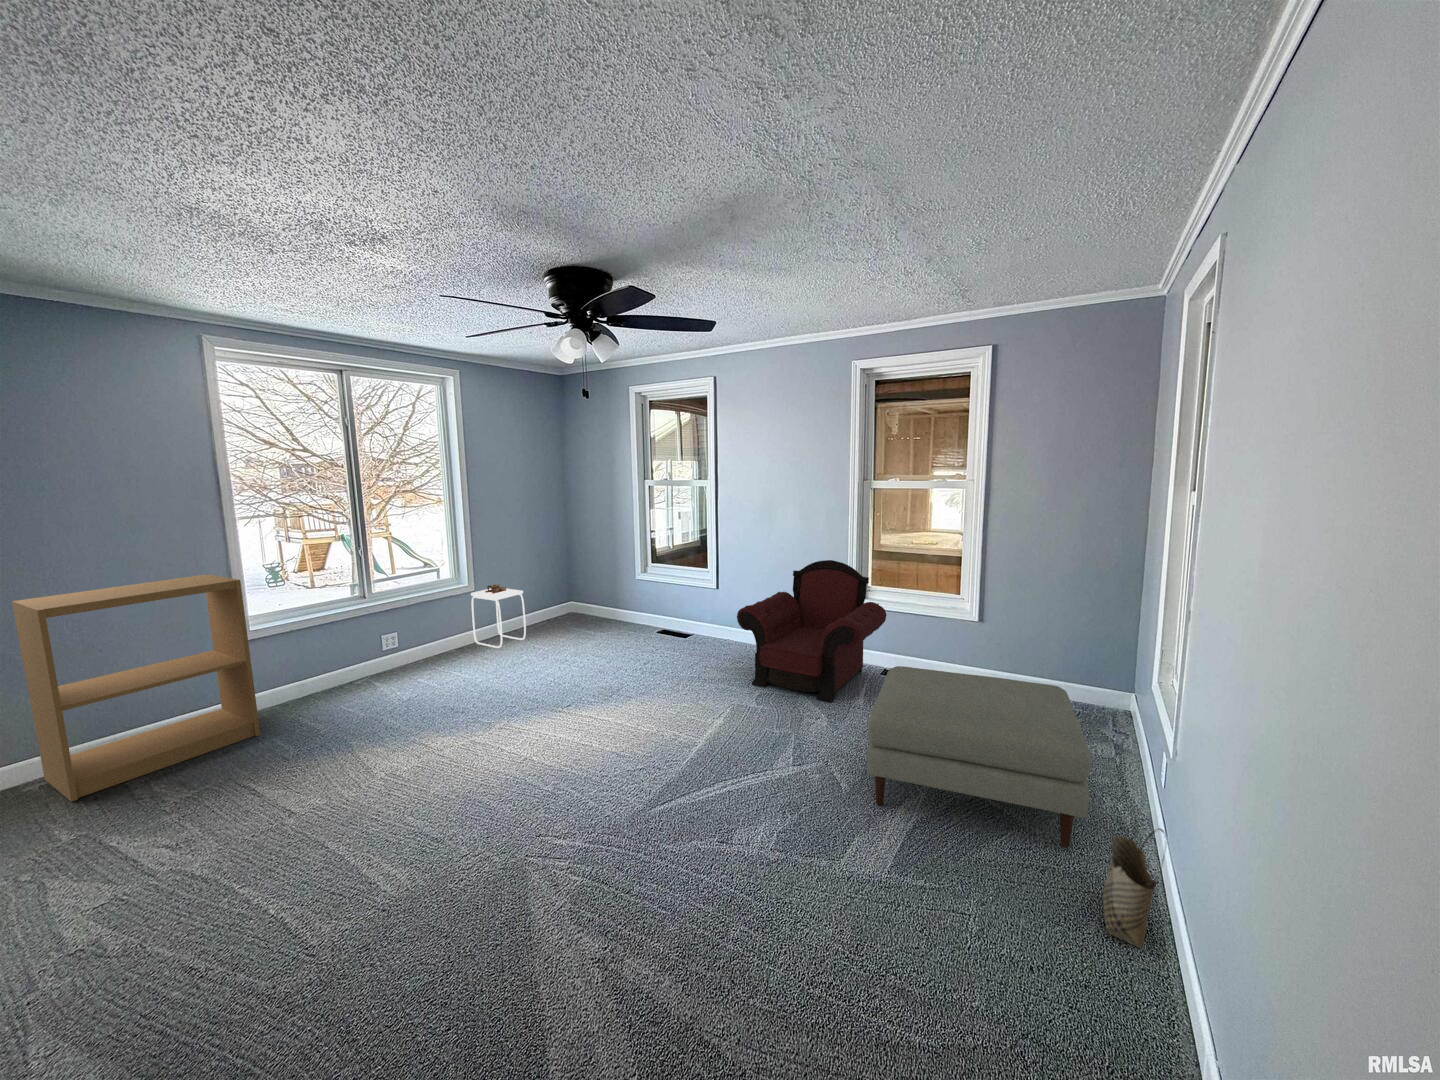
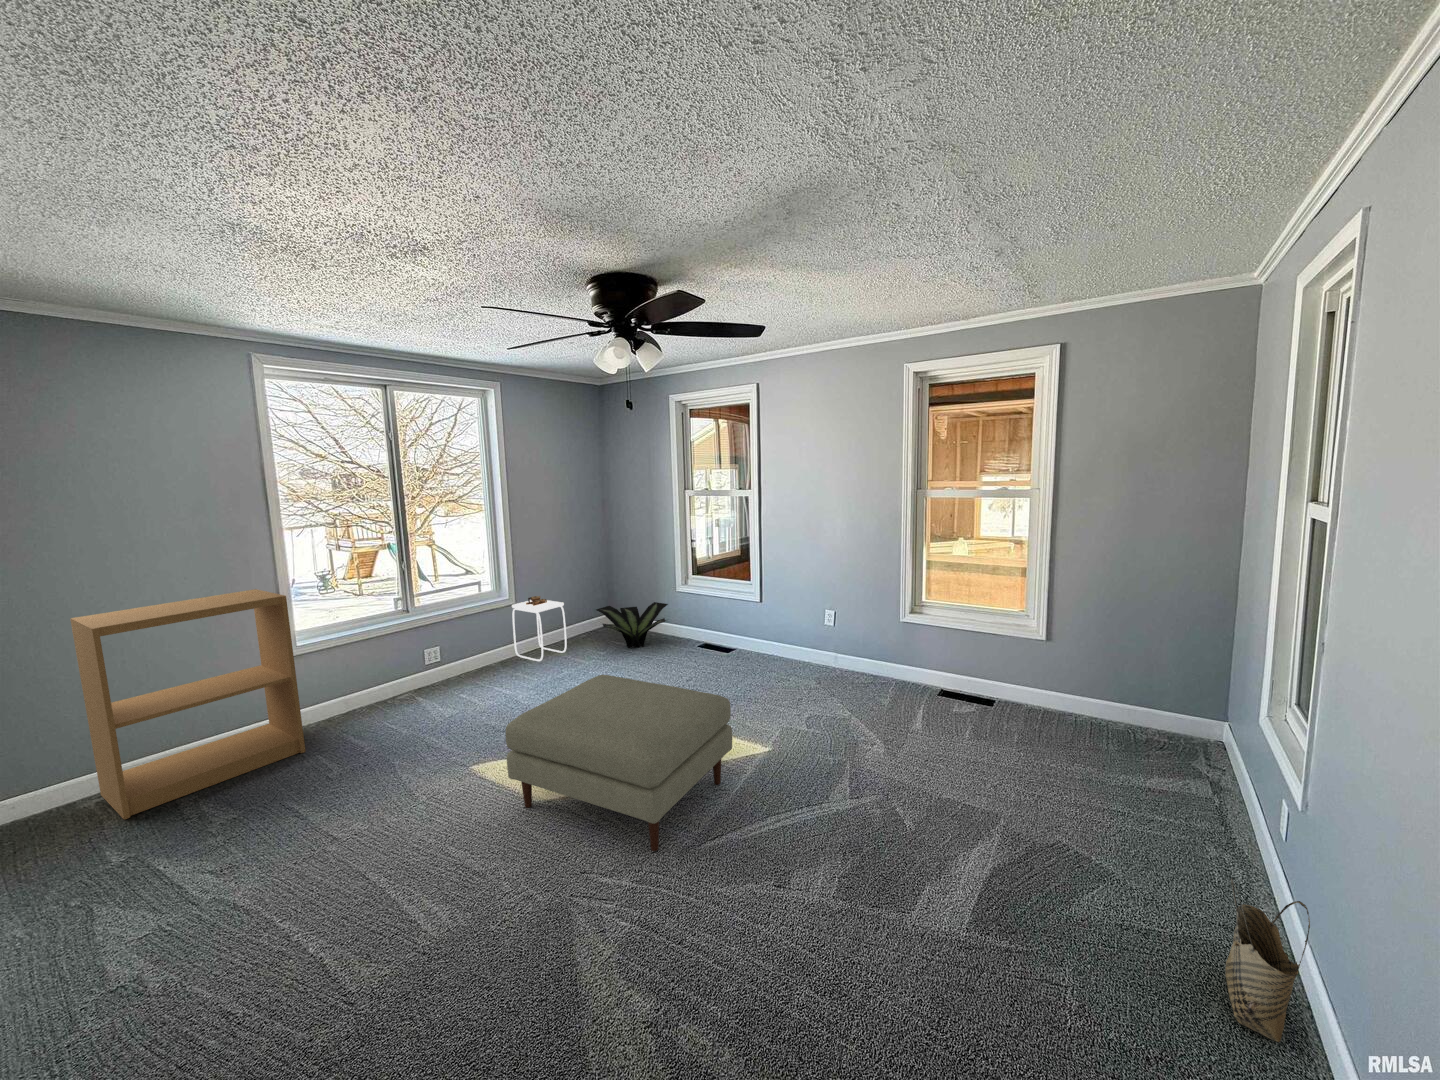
armchair: present [737,560,887,702] -> none [786,573,947,727]
potted plant: none [554,591,627,635] -> present [596,602,668,648]
ottoman: present [867,666,1091,847] -> present [505,675,732,851]

